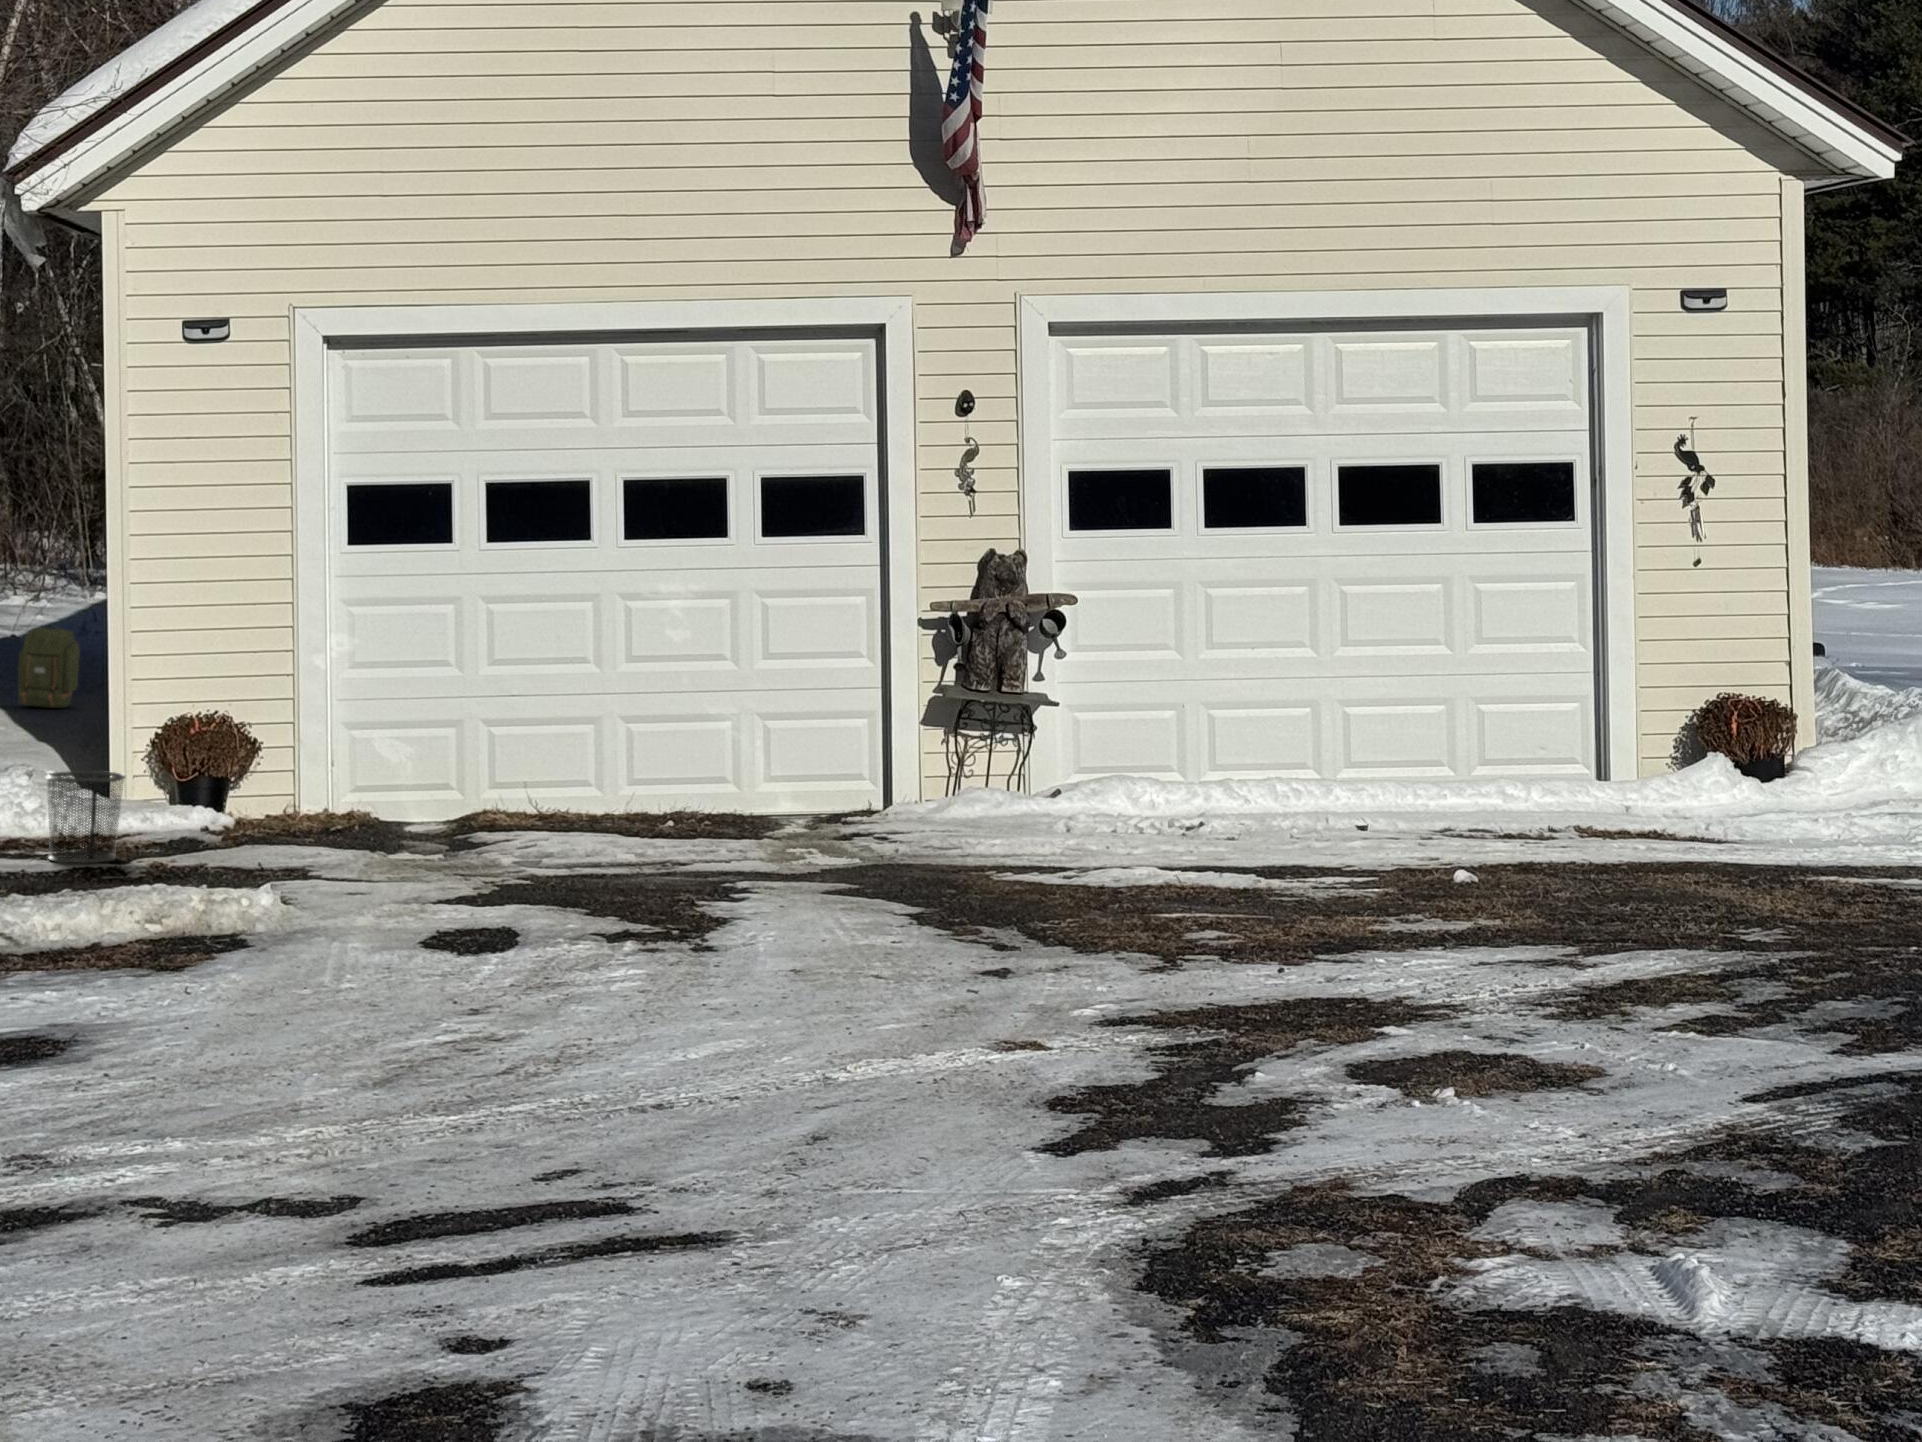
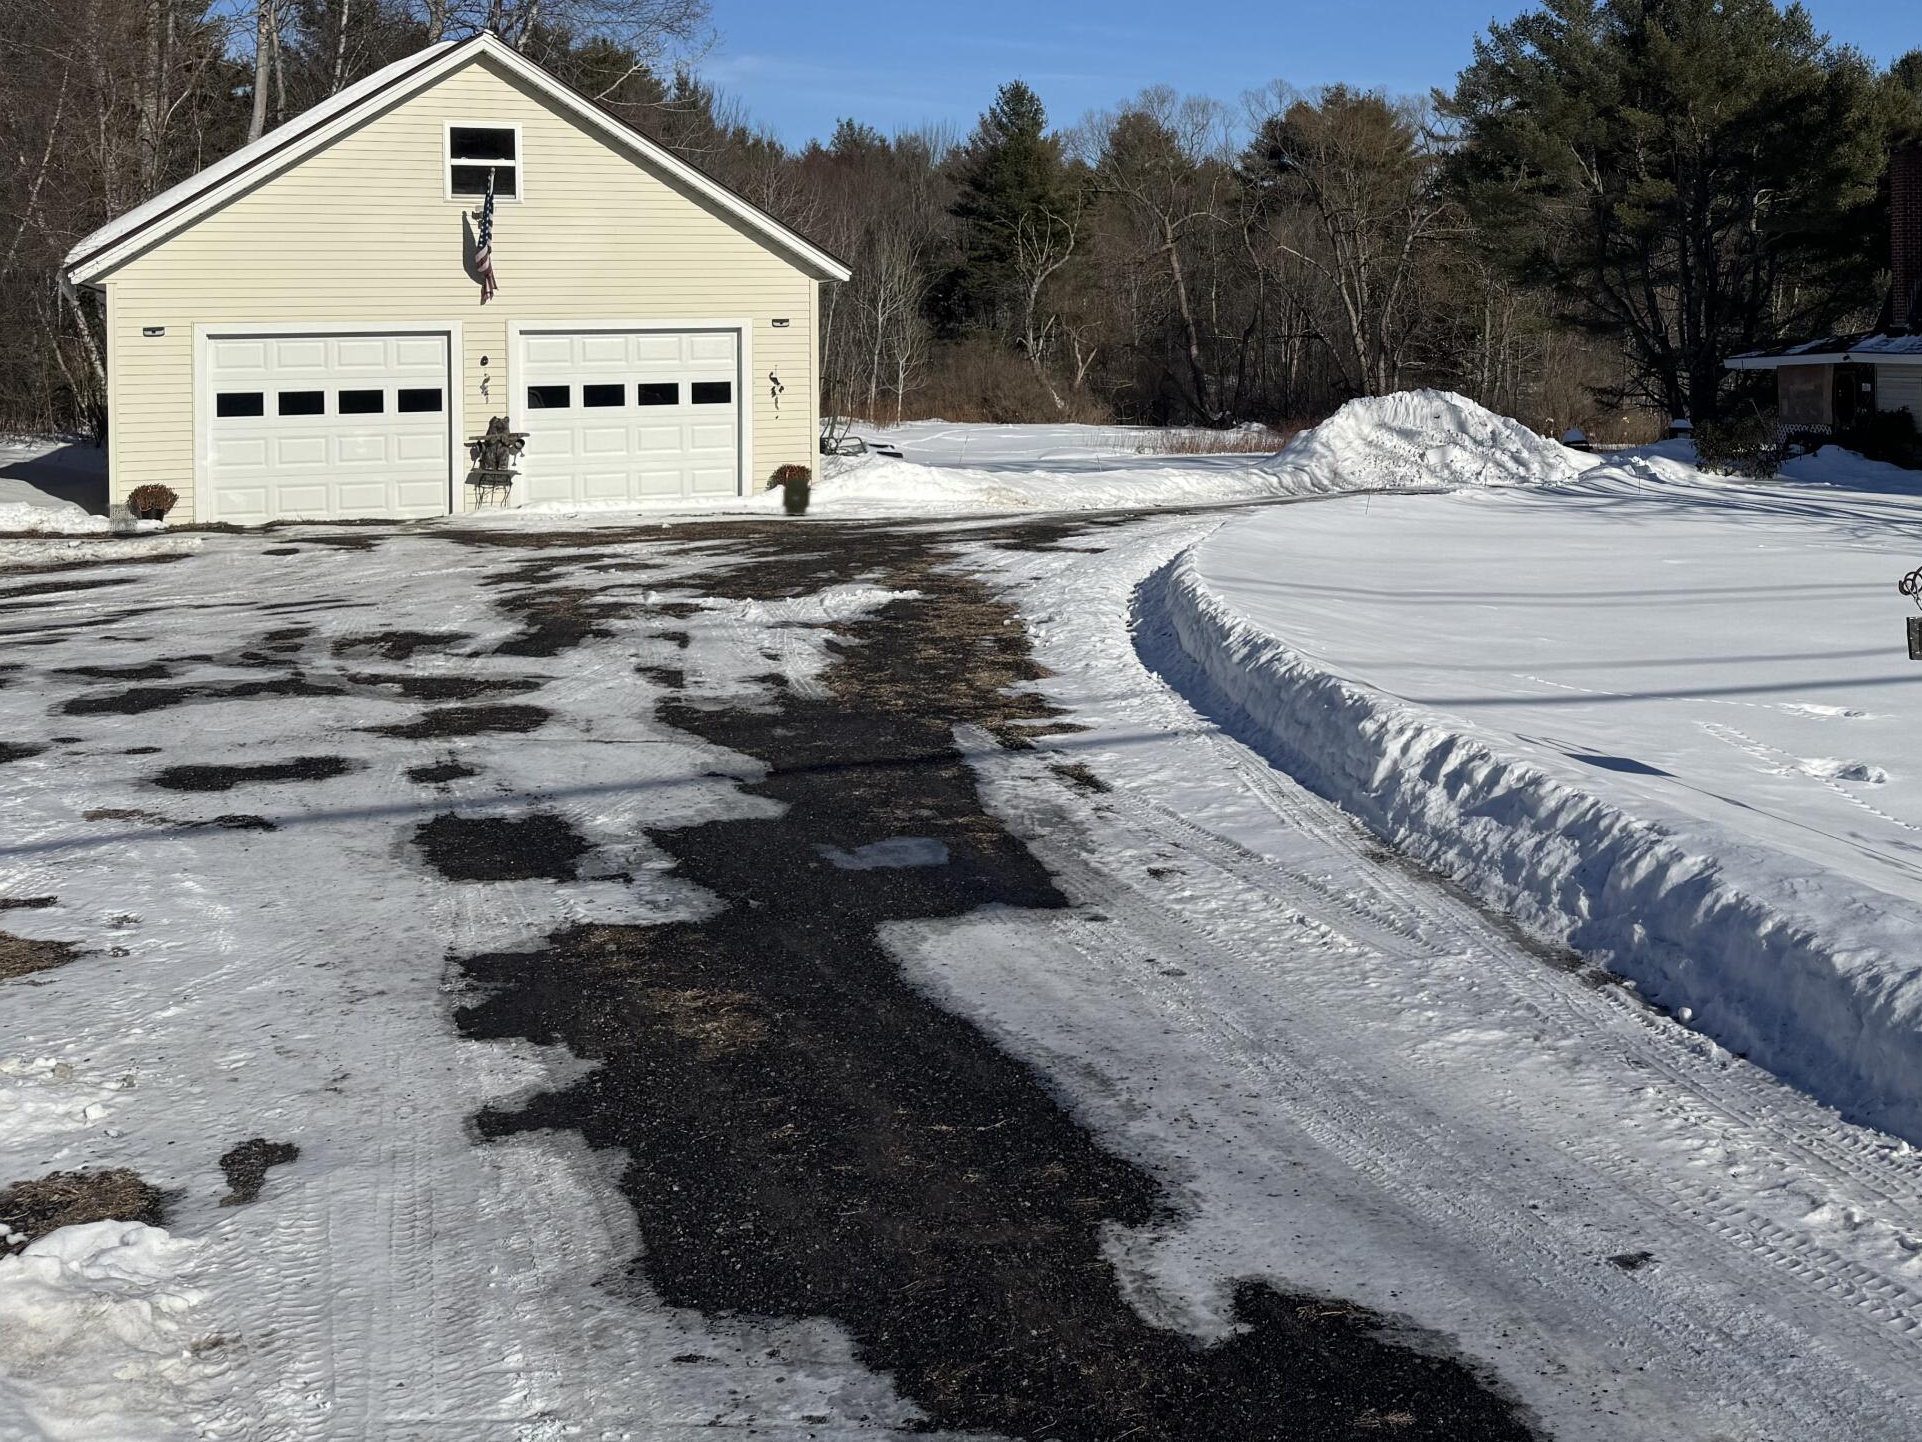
backpack: present [18,627,80,708] -> present [782,478,811,515]

